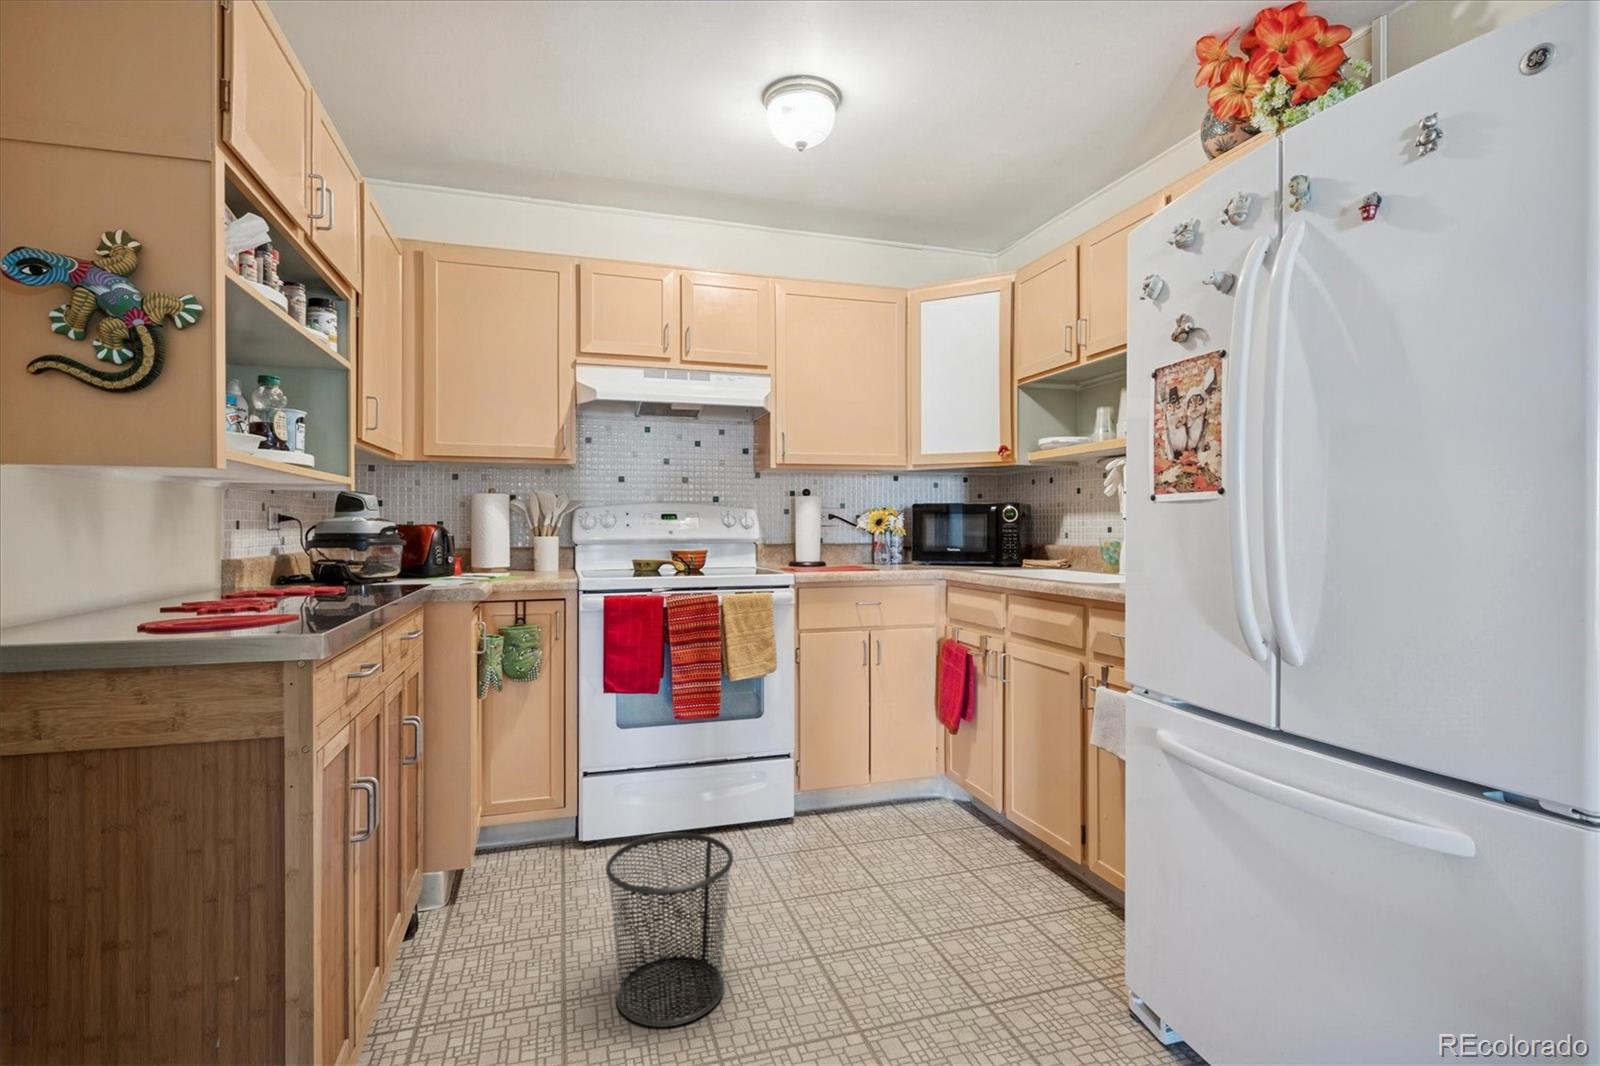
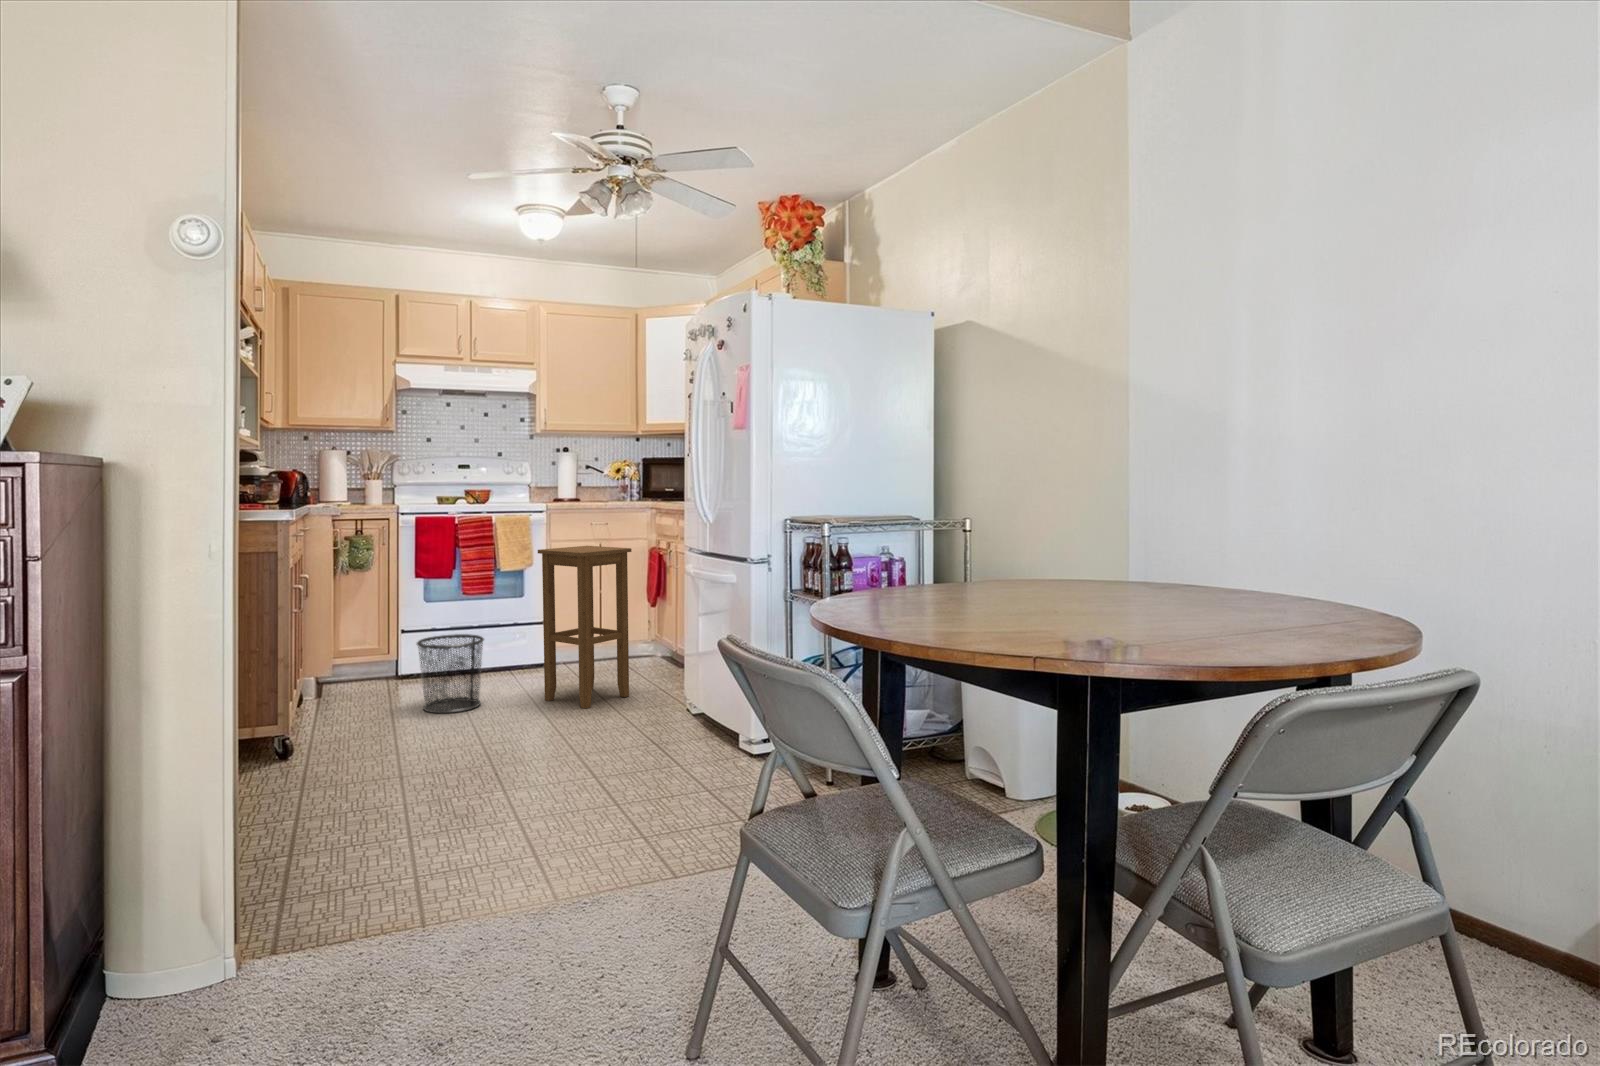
stool: none [833,659,1009,1025] -> present [538,546,632,709]

